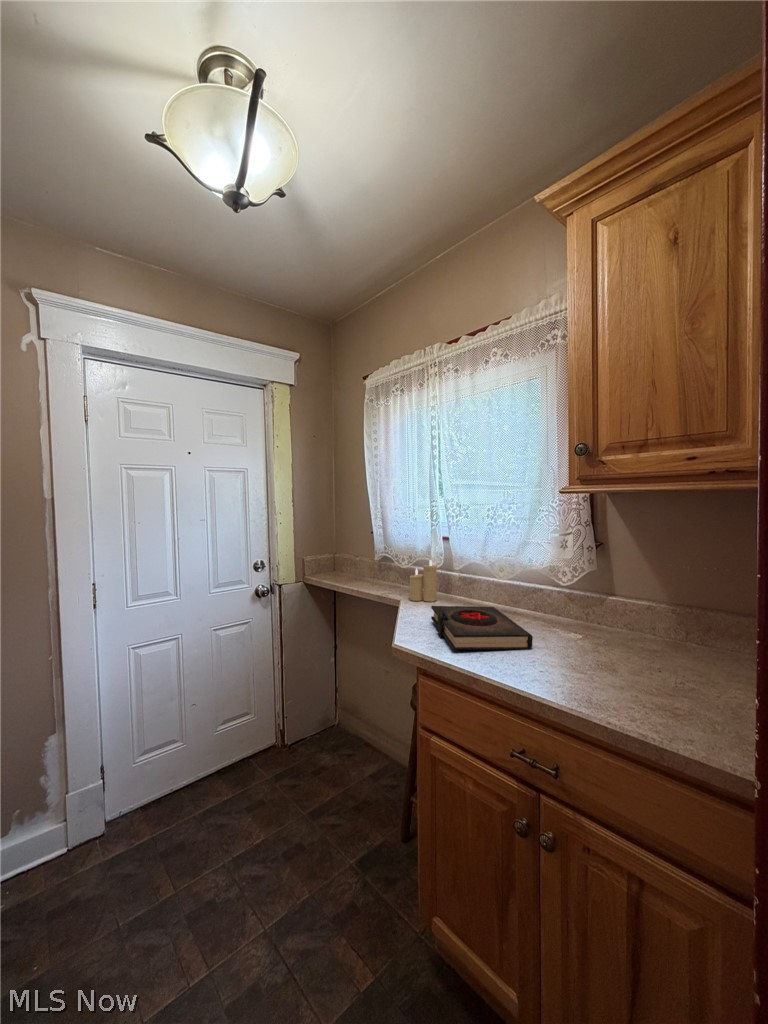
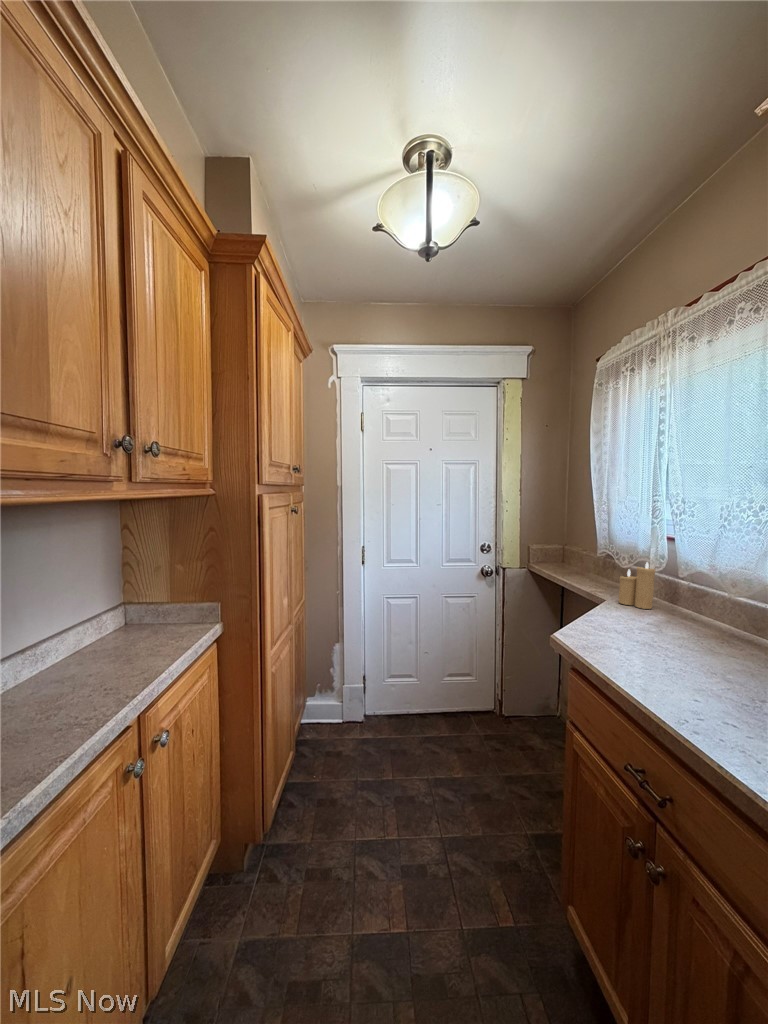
book: present [431,606,533,650] -> none [607,608,719,676]

